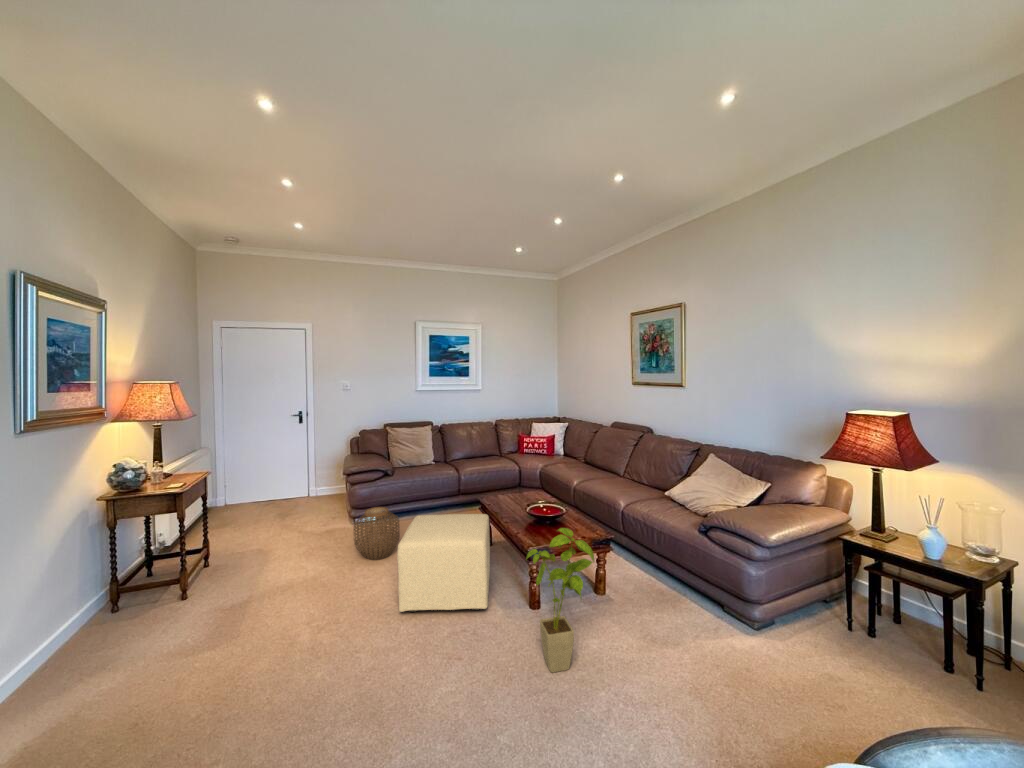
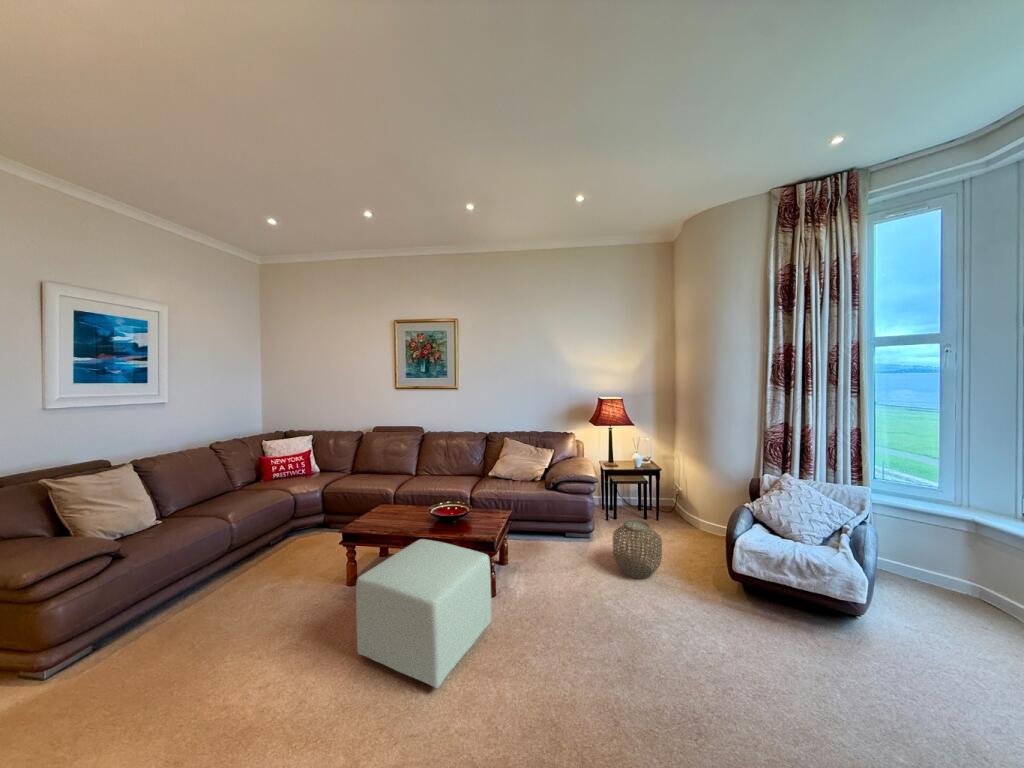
woven basket: present [354,507,399,560] -> present [613,520,662,579]
house plant: present [526,528,594,673] -> none [560,502,613,618]

